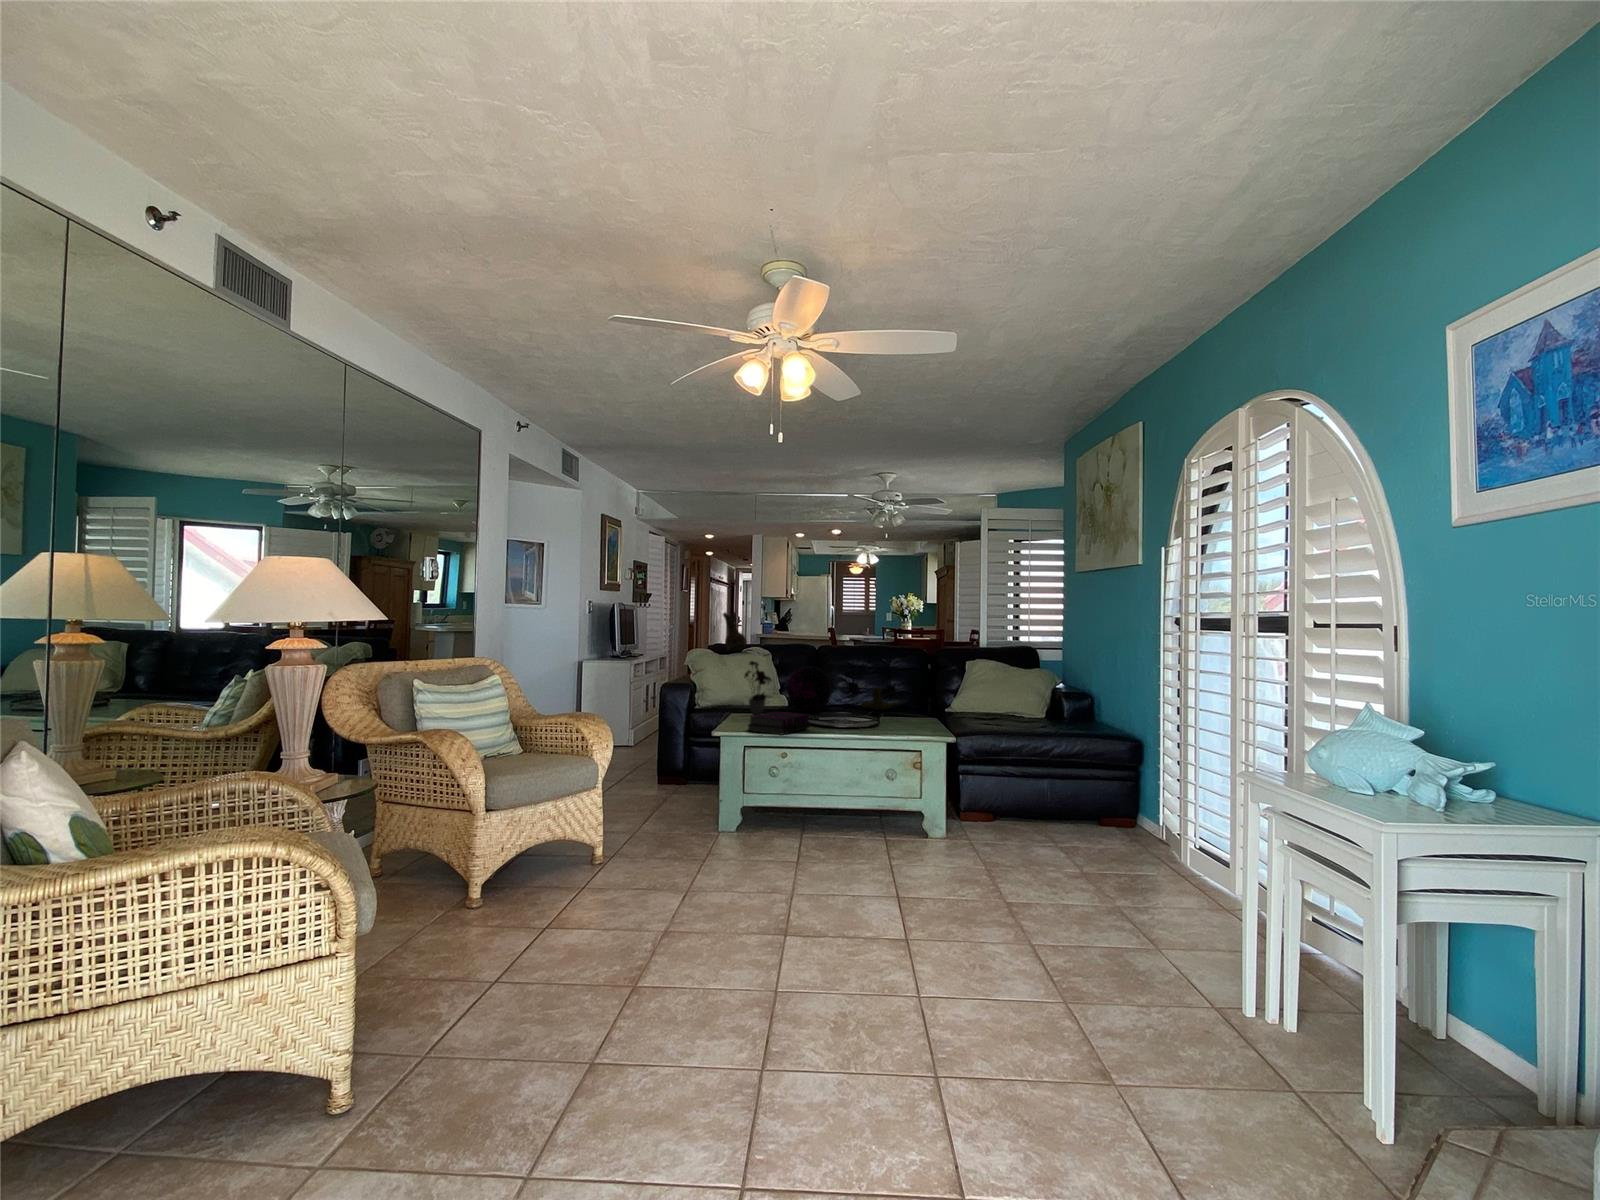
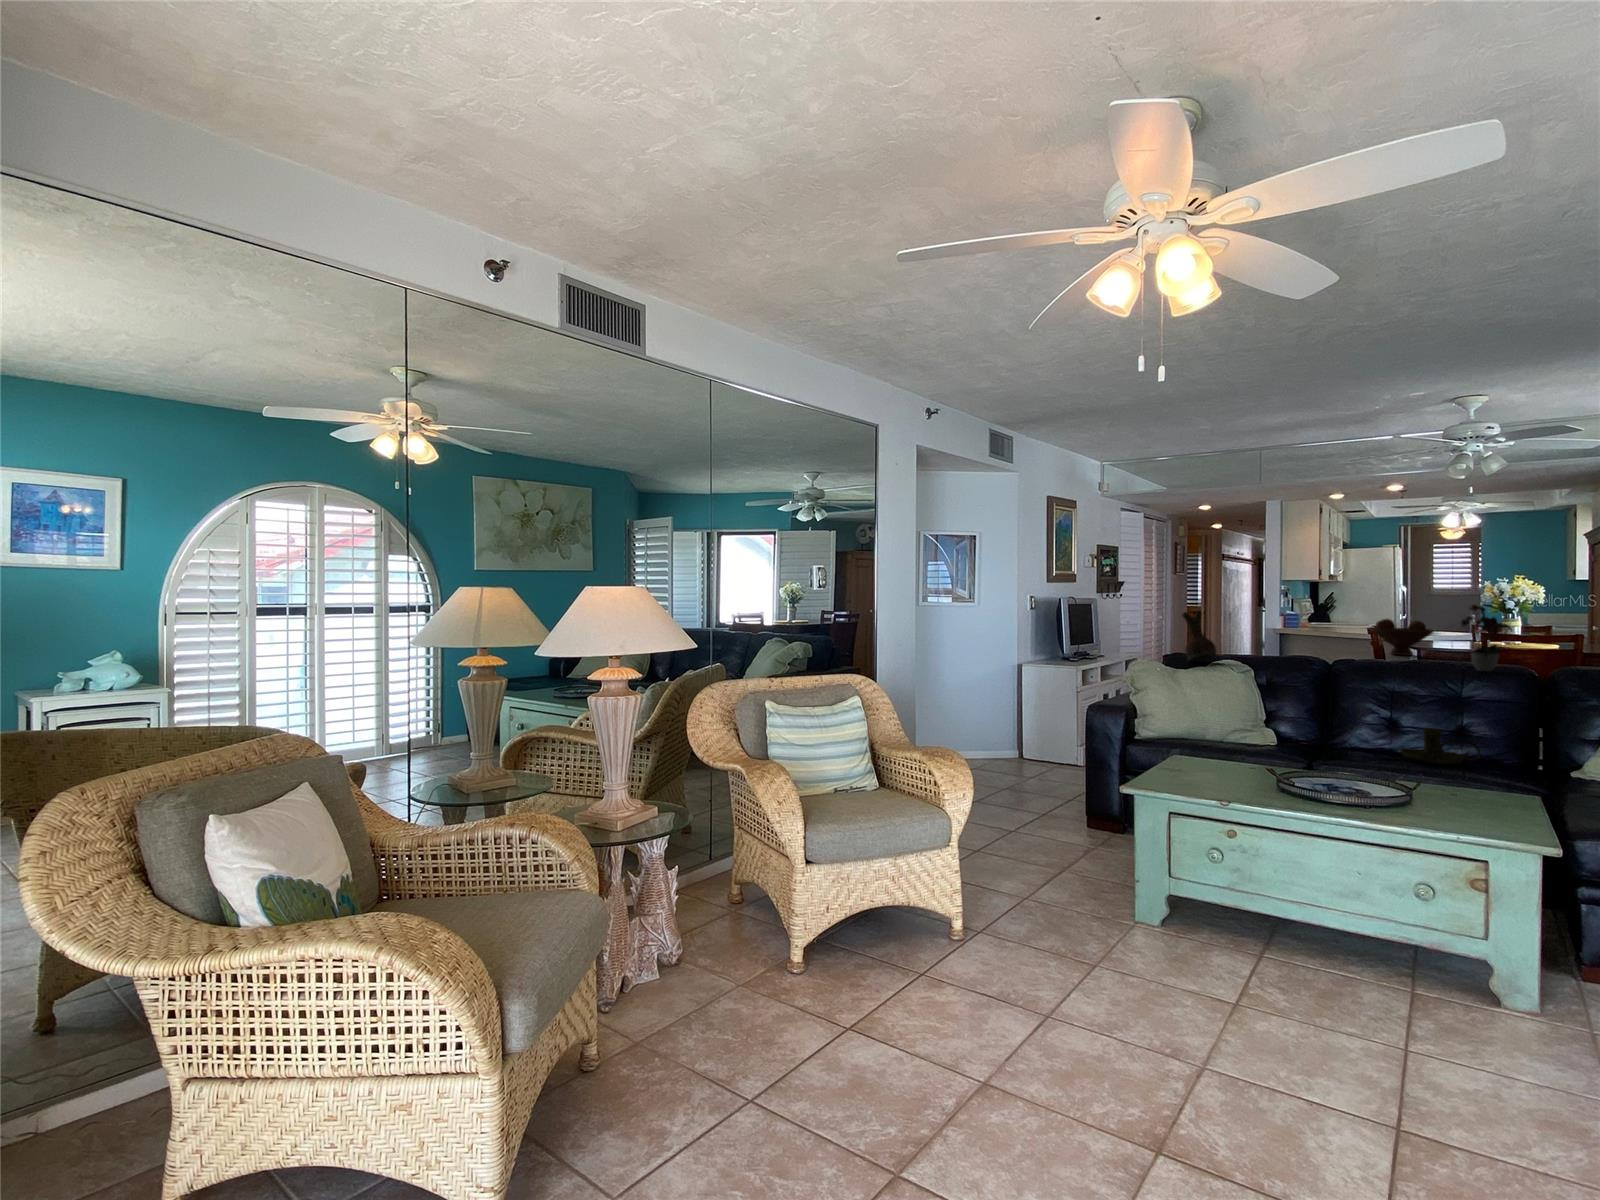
fruit bowl: none [836,620,870,646] -> present [1372,619,1433,655]
flower arrangement: present [744,661,772,714] -> present [1462,605,1512,671]
decorative orb: present [787,666,832,711] -> none [1267,692,1343,755]
hardback book: present [748,712,810,734] -> none [1172,764,1279,805]

